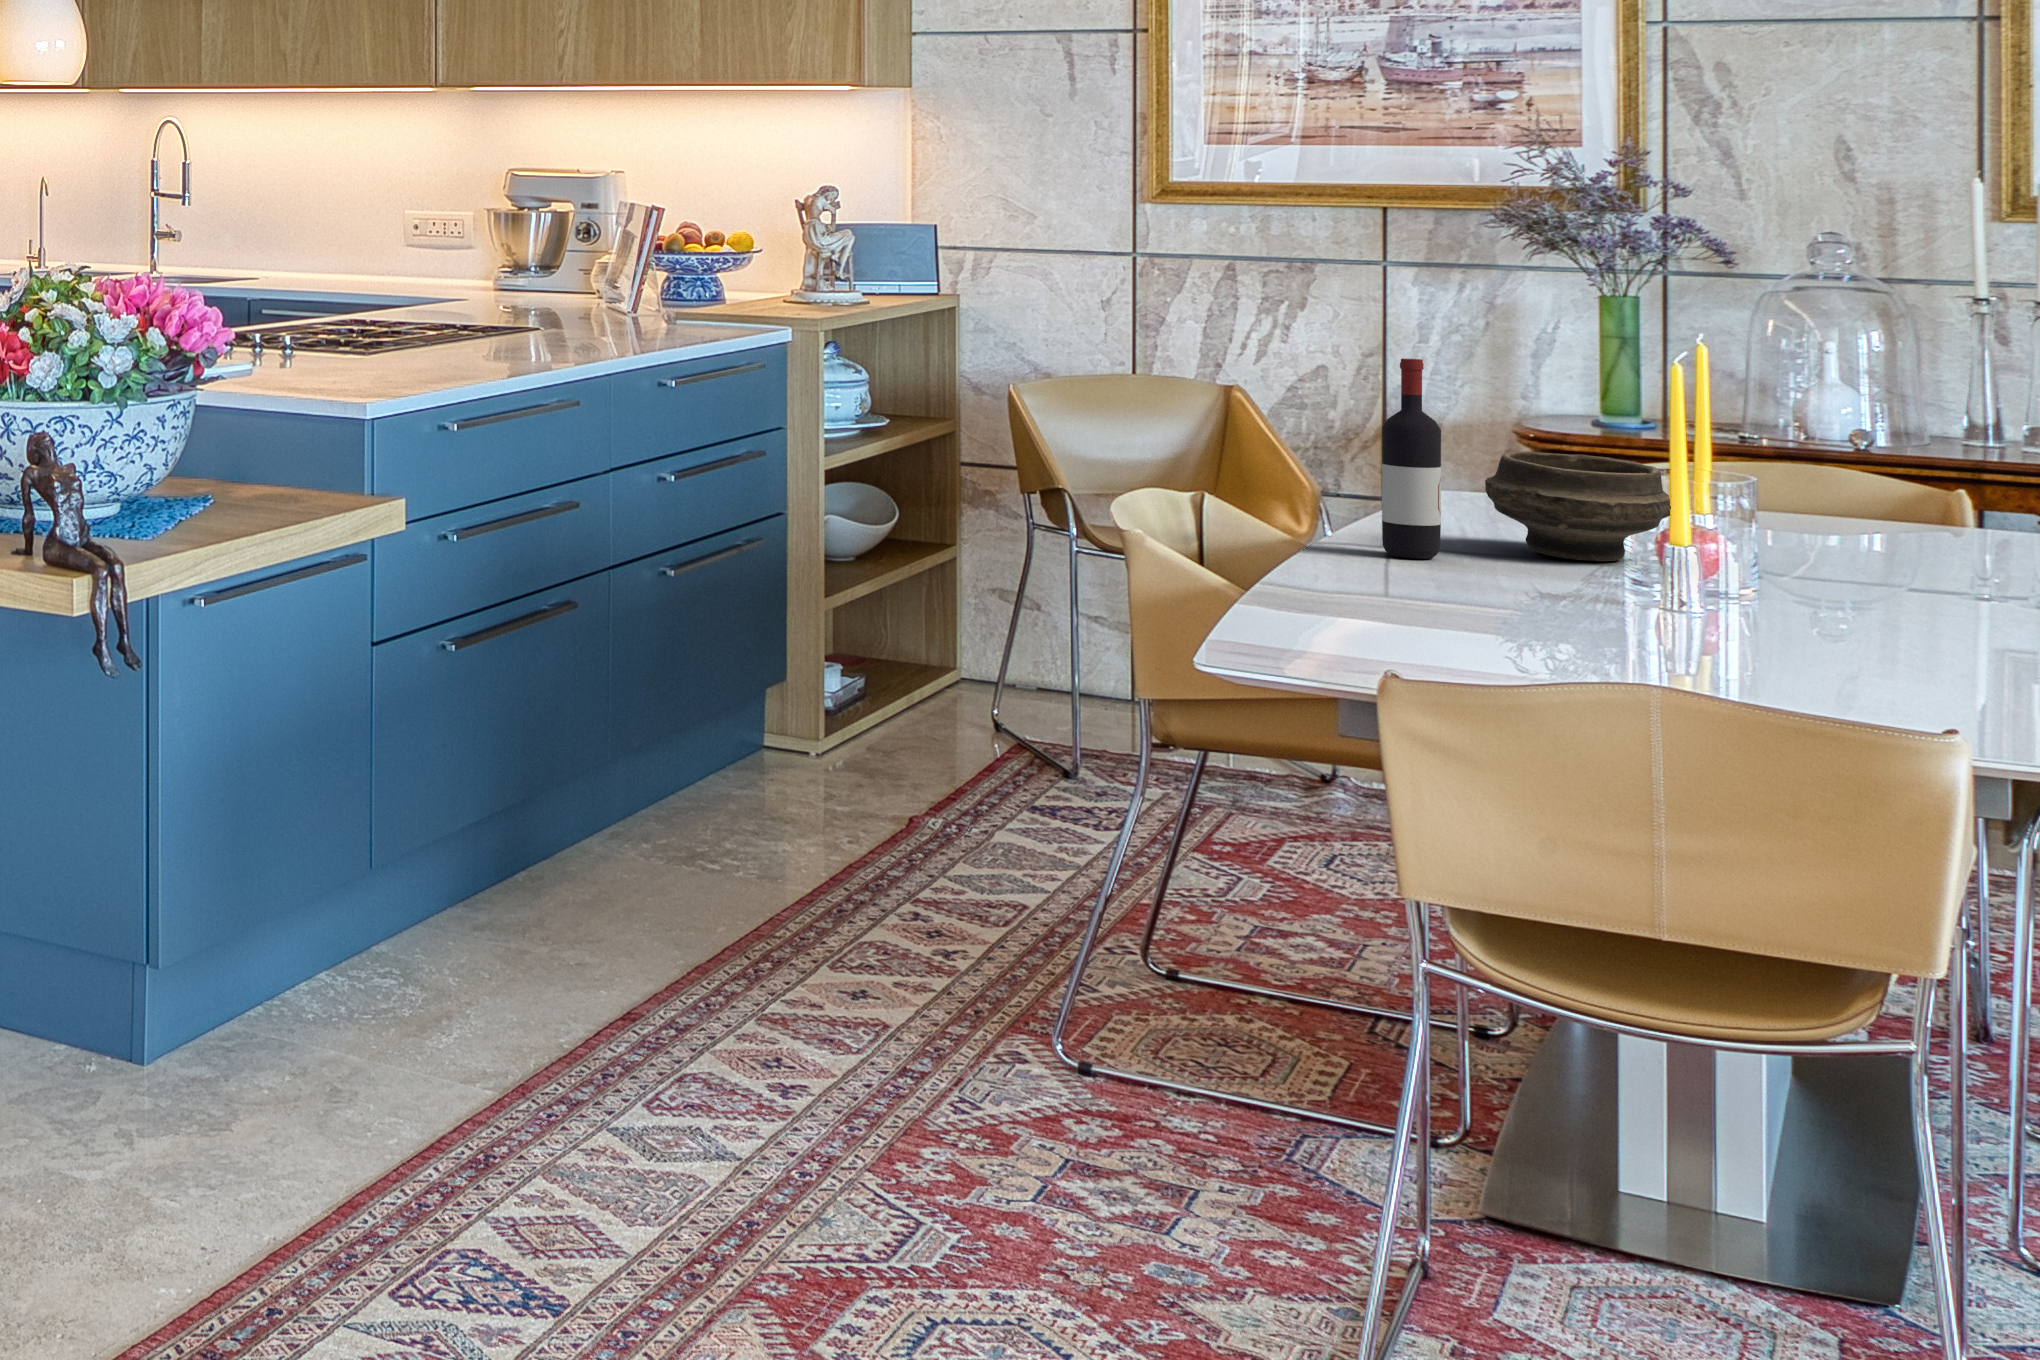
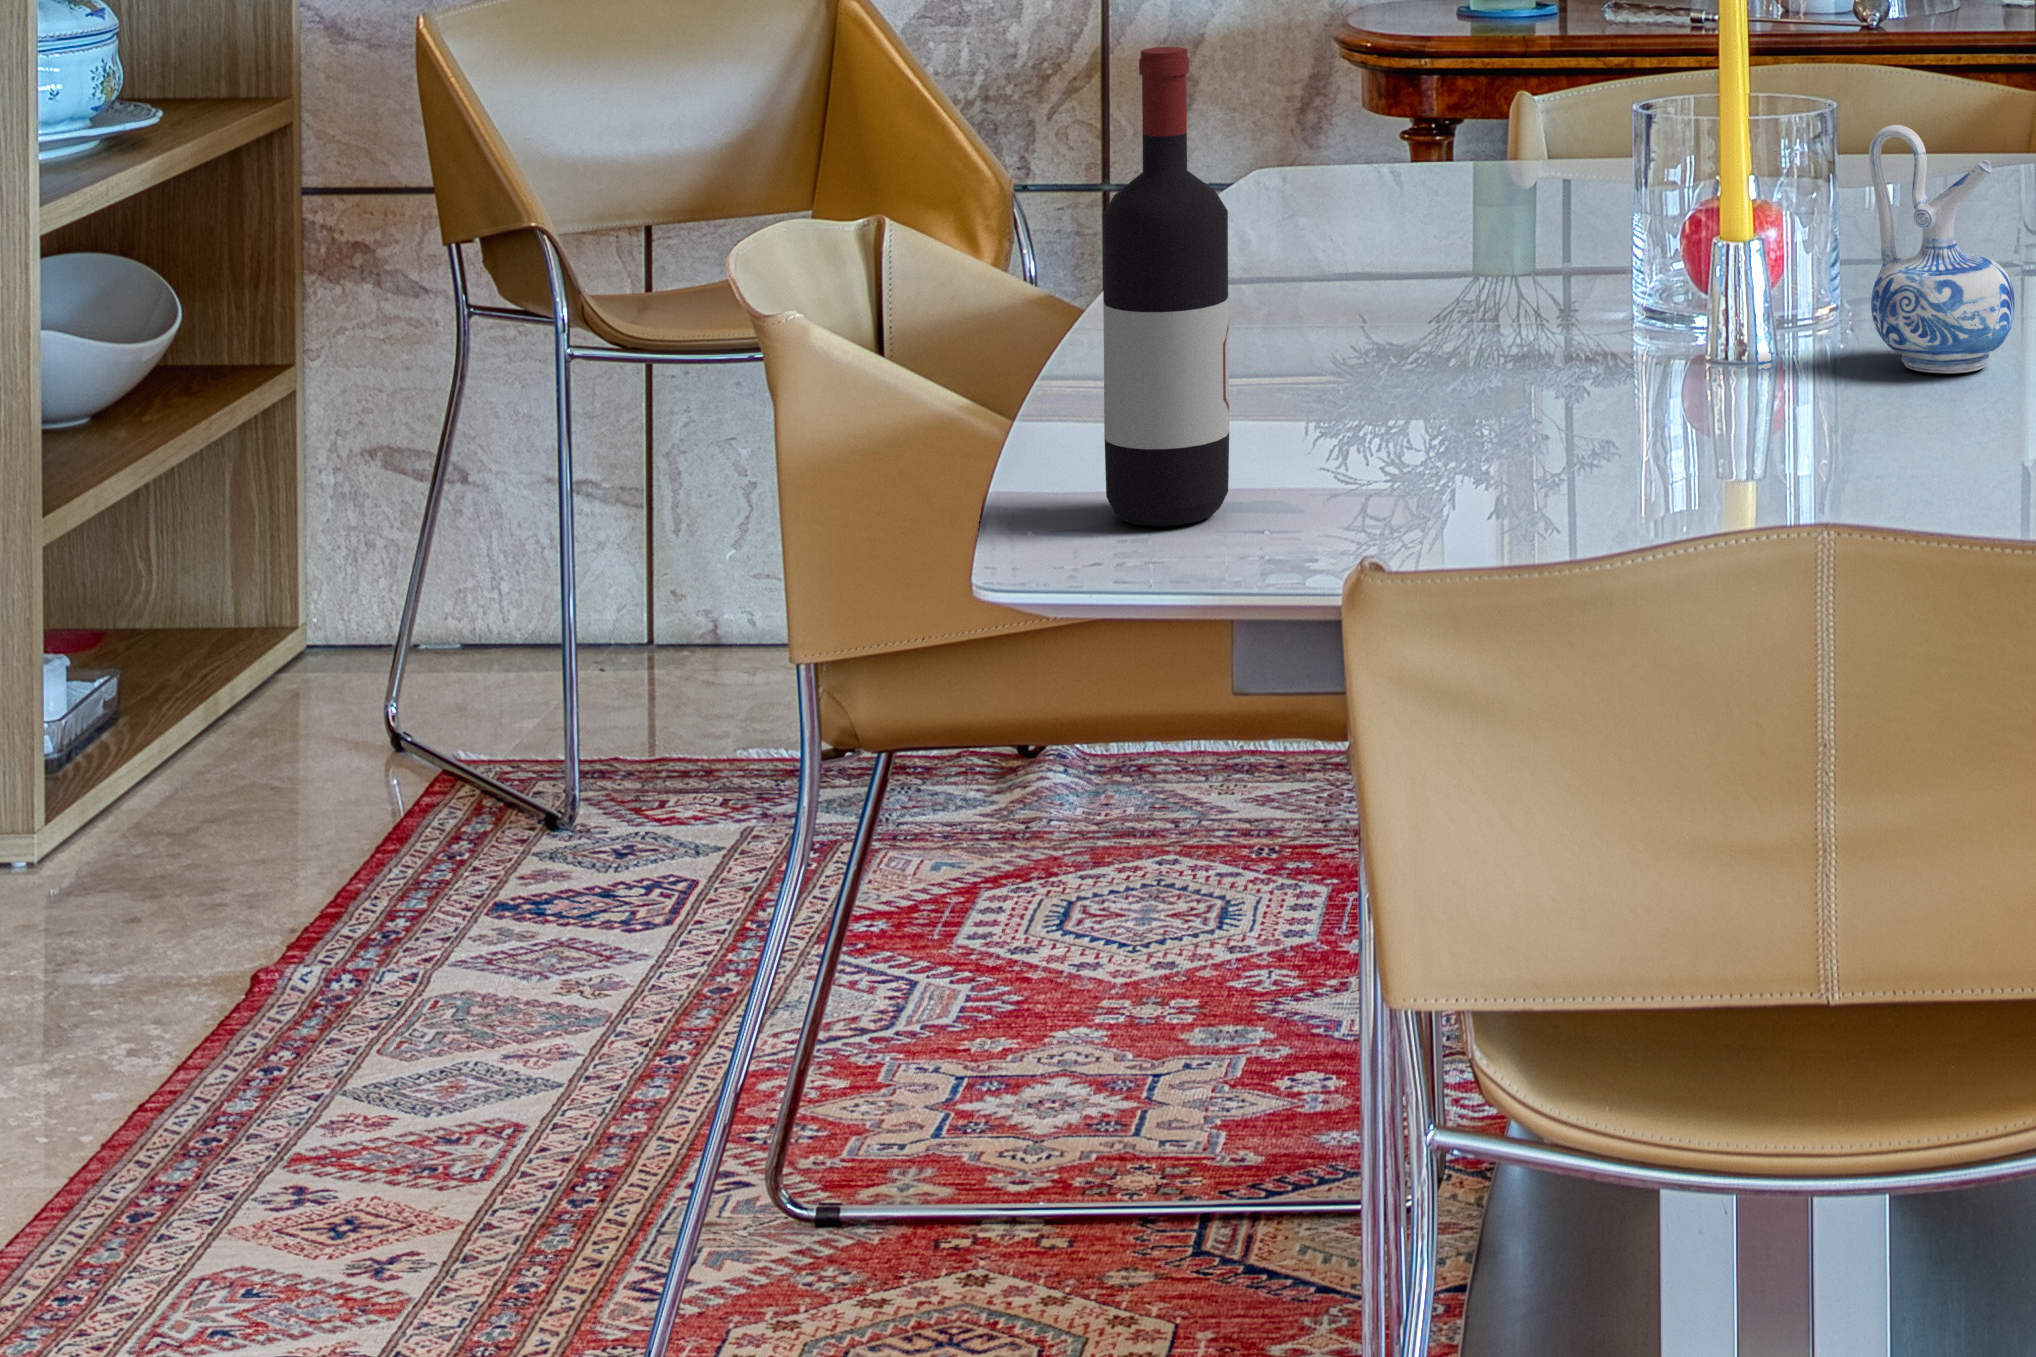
ceramic pitcher: none [1792,441,1877,563] -> present [1869,125,2015,373]
bowl: present [1485,451,1671,561] -> none [1316,205,1683,462]

